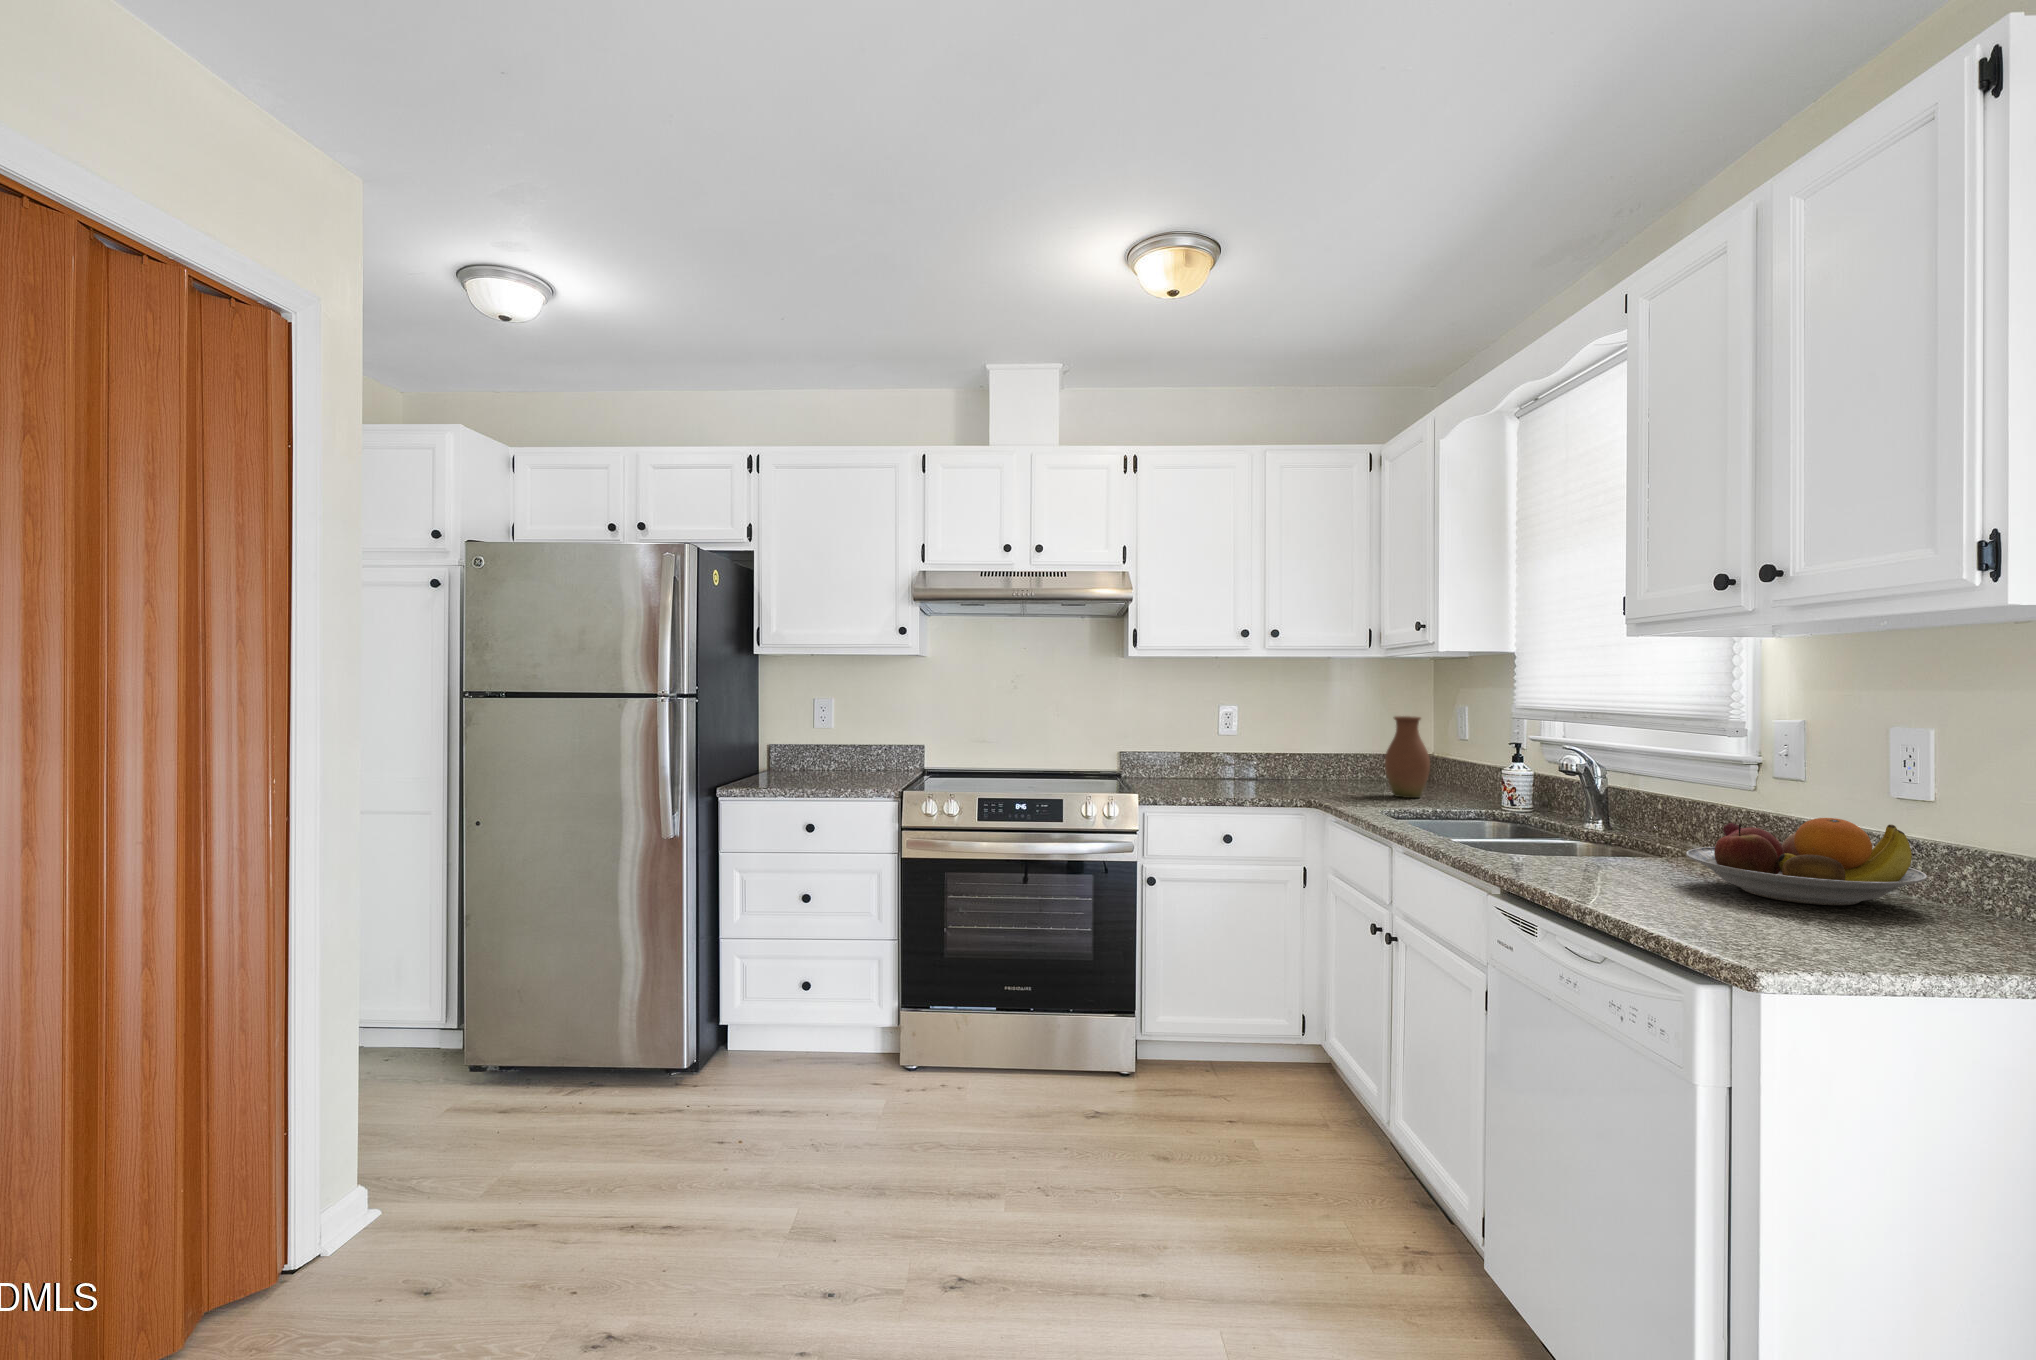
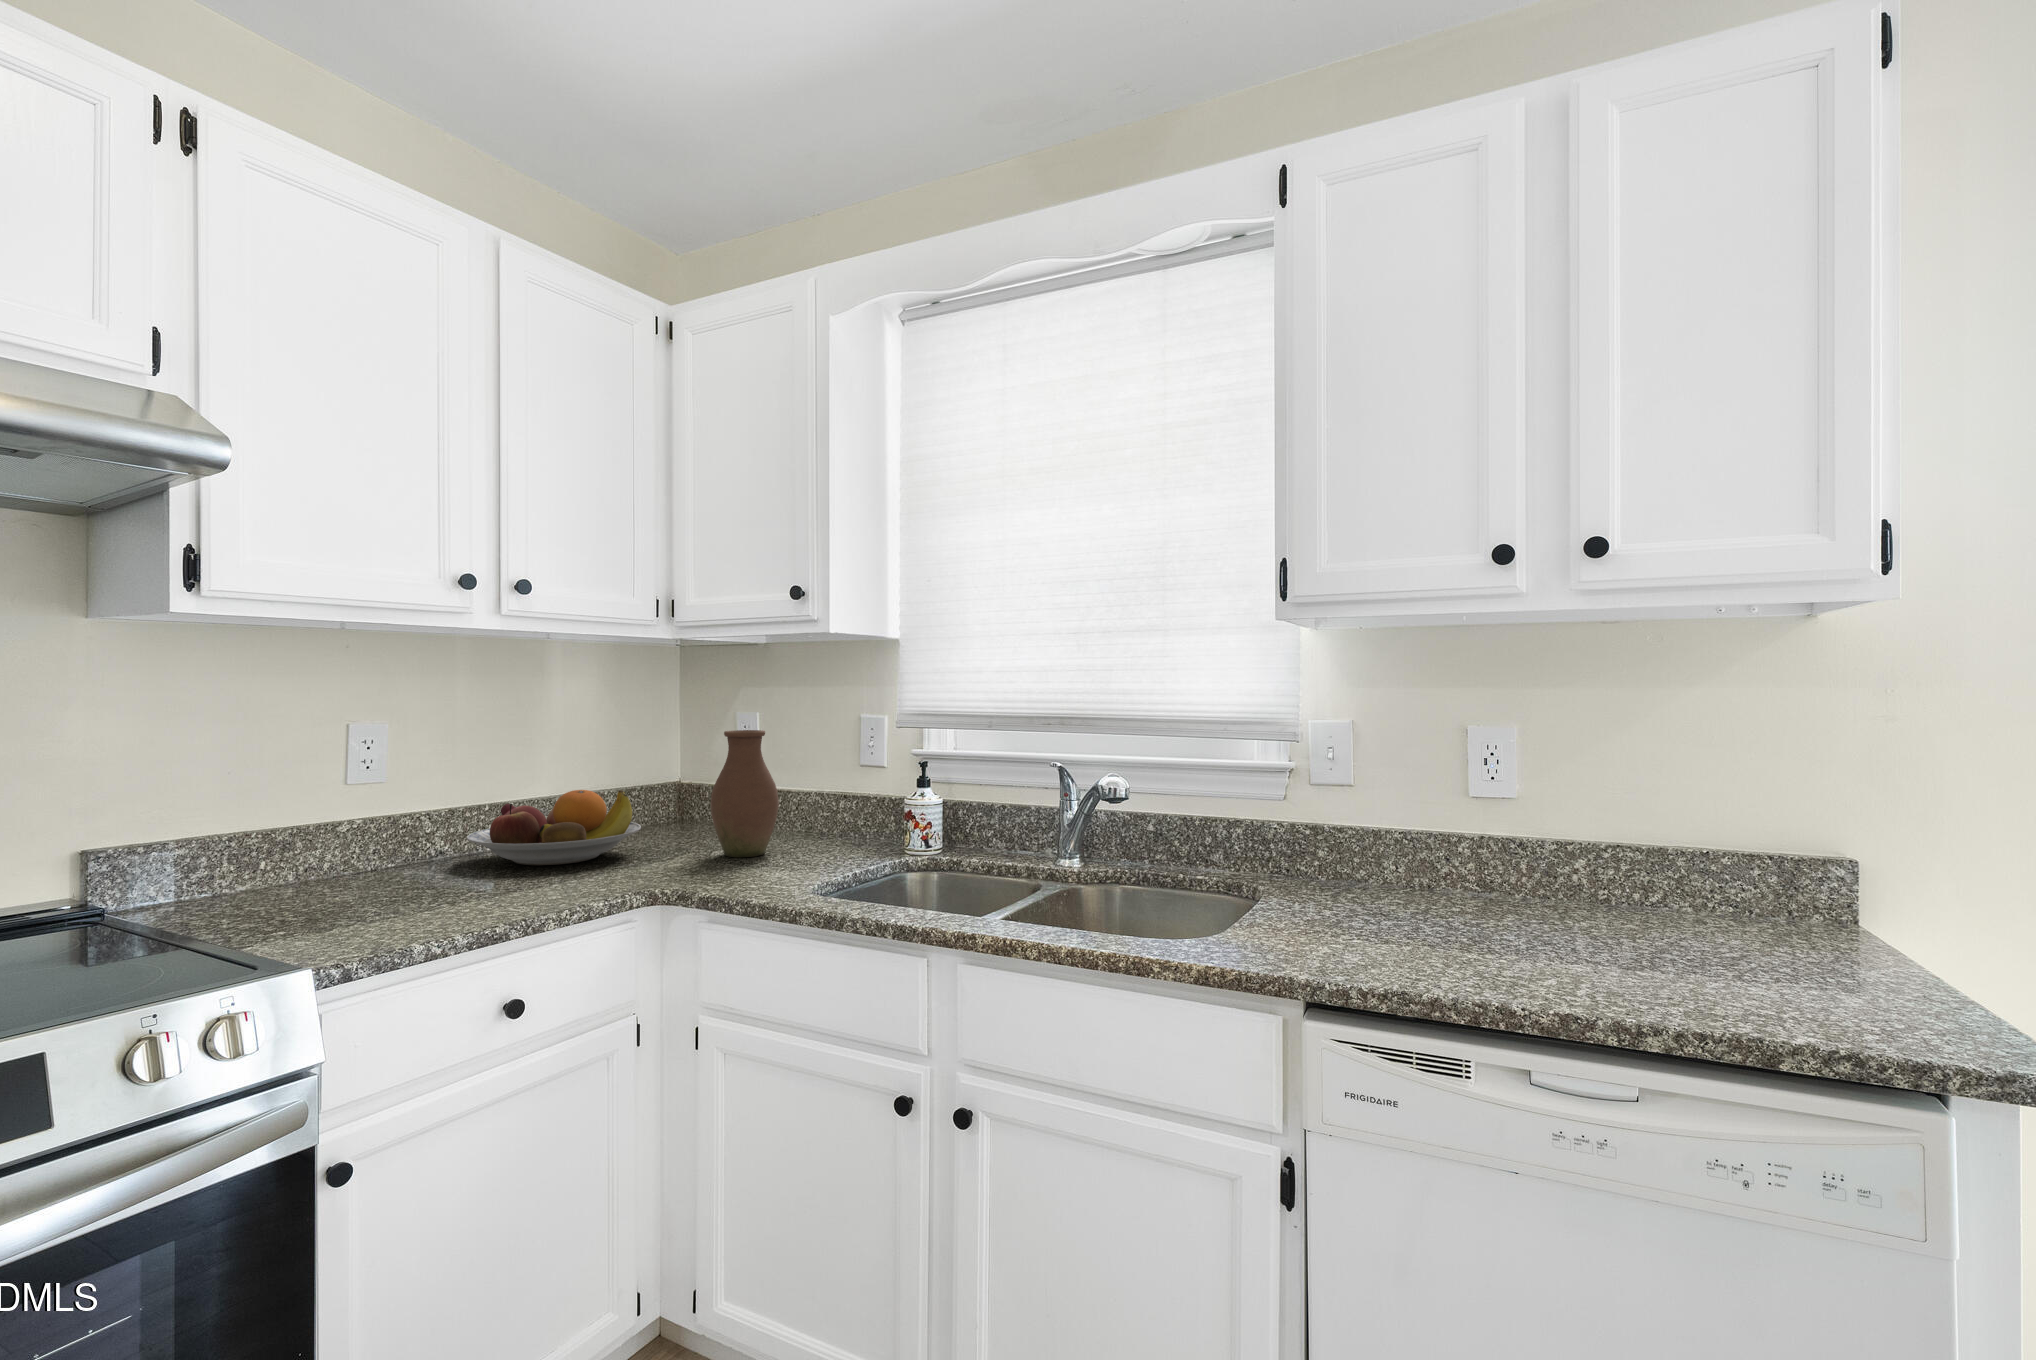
fruit bowl: present [1686,818,1927,905] -> present [467,790,641,865]

